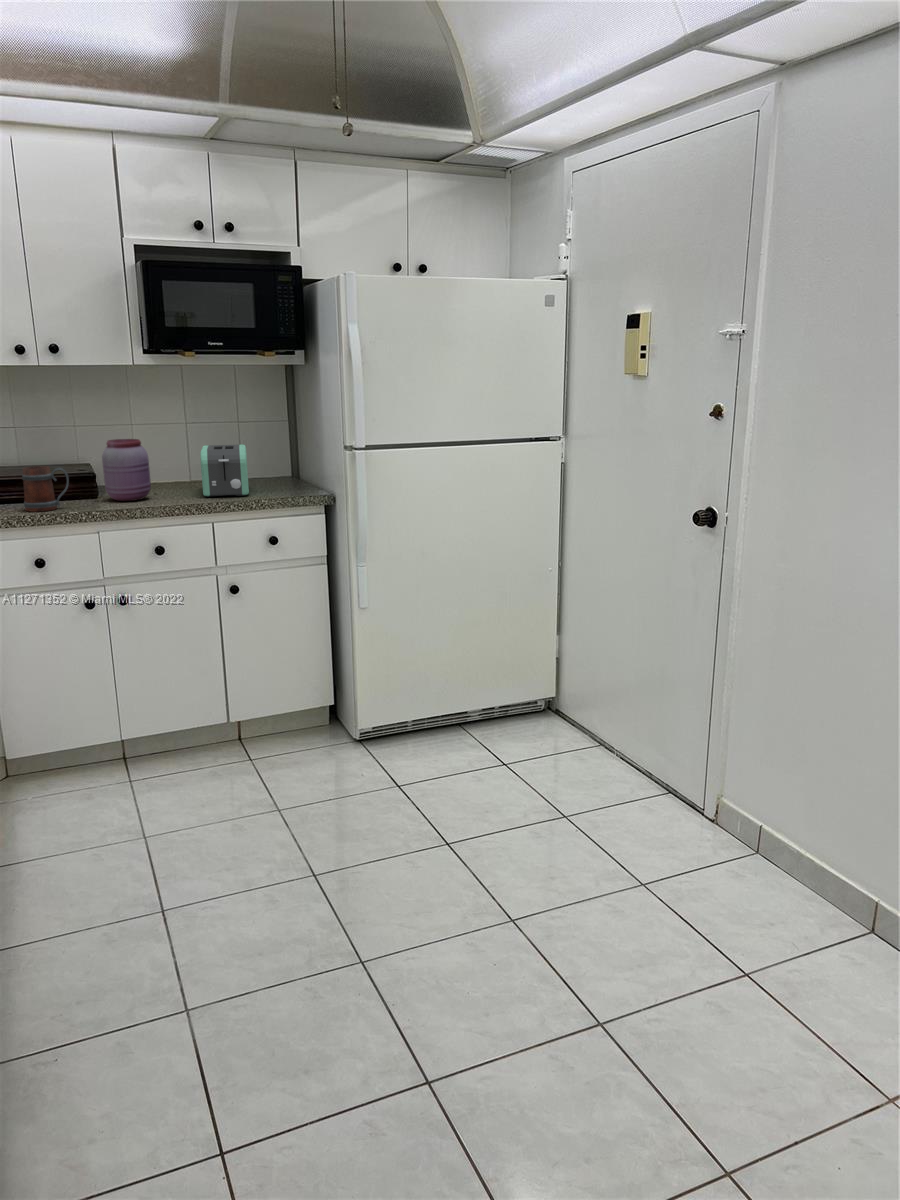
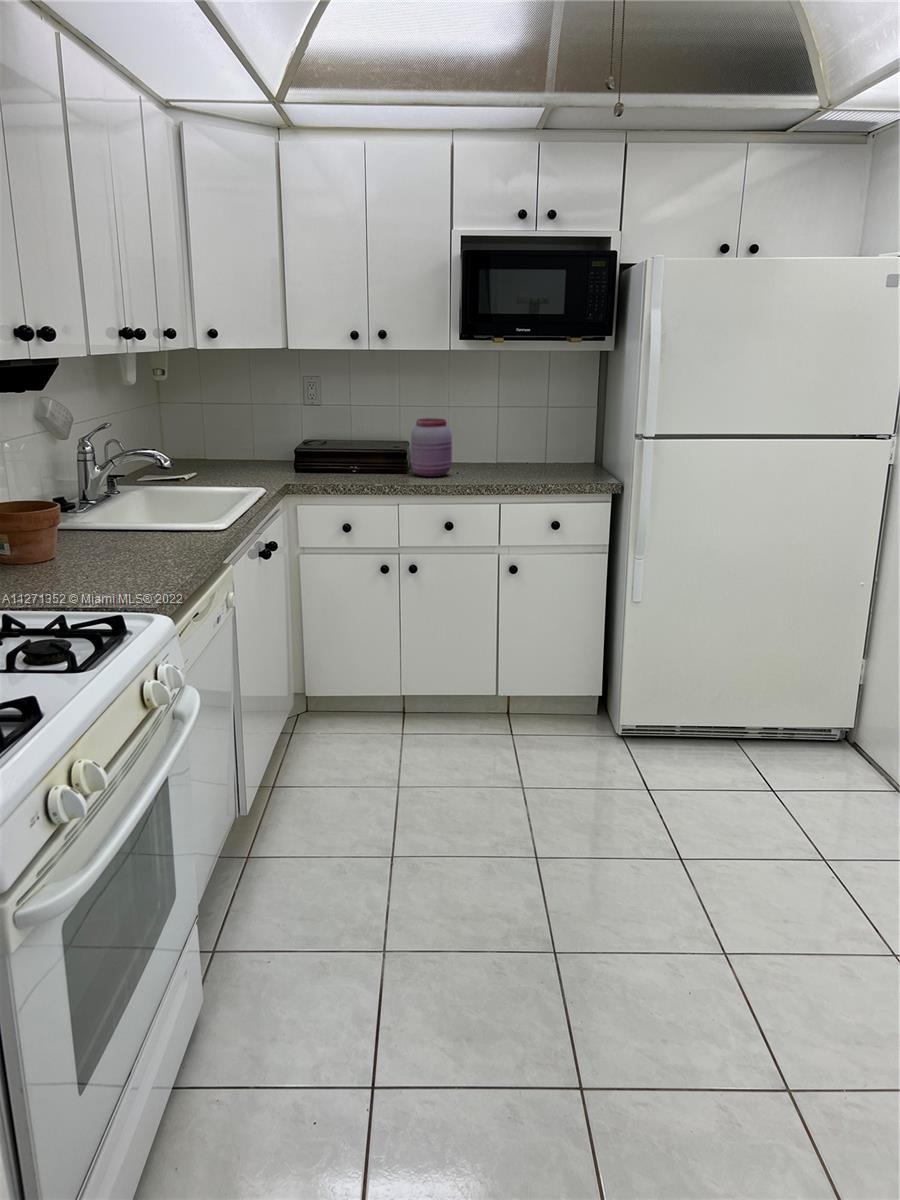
toaster: present [200,445,249,497] -> none [498,428,547,480]
mug: present [22,466,69,512] -> none [339,440,378,481]

